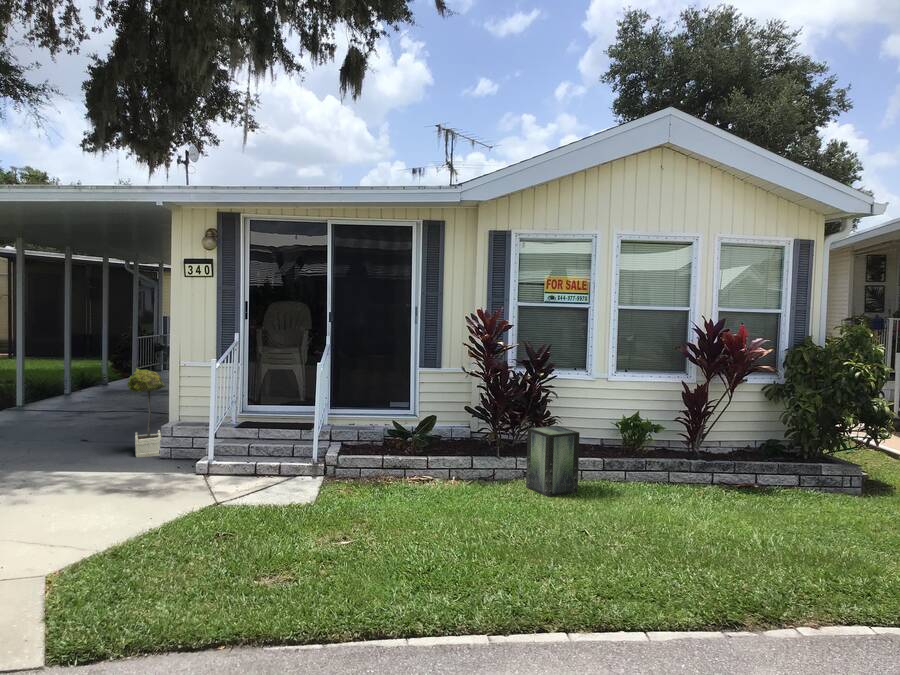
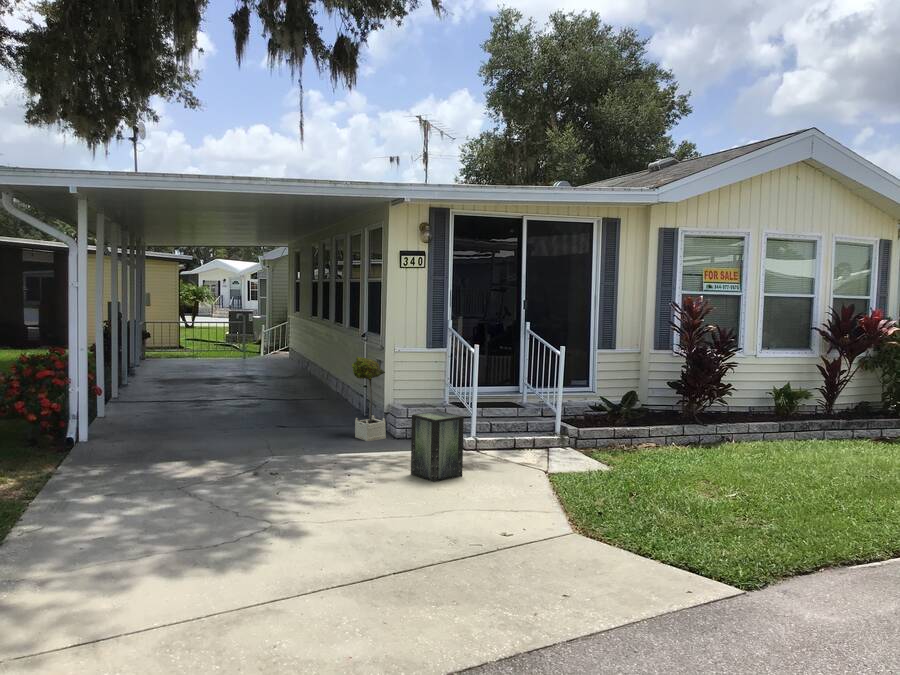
storage box: present [526,426,580,497] -> present [411,411,464,482]

